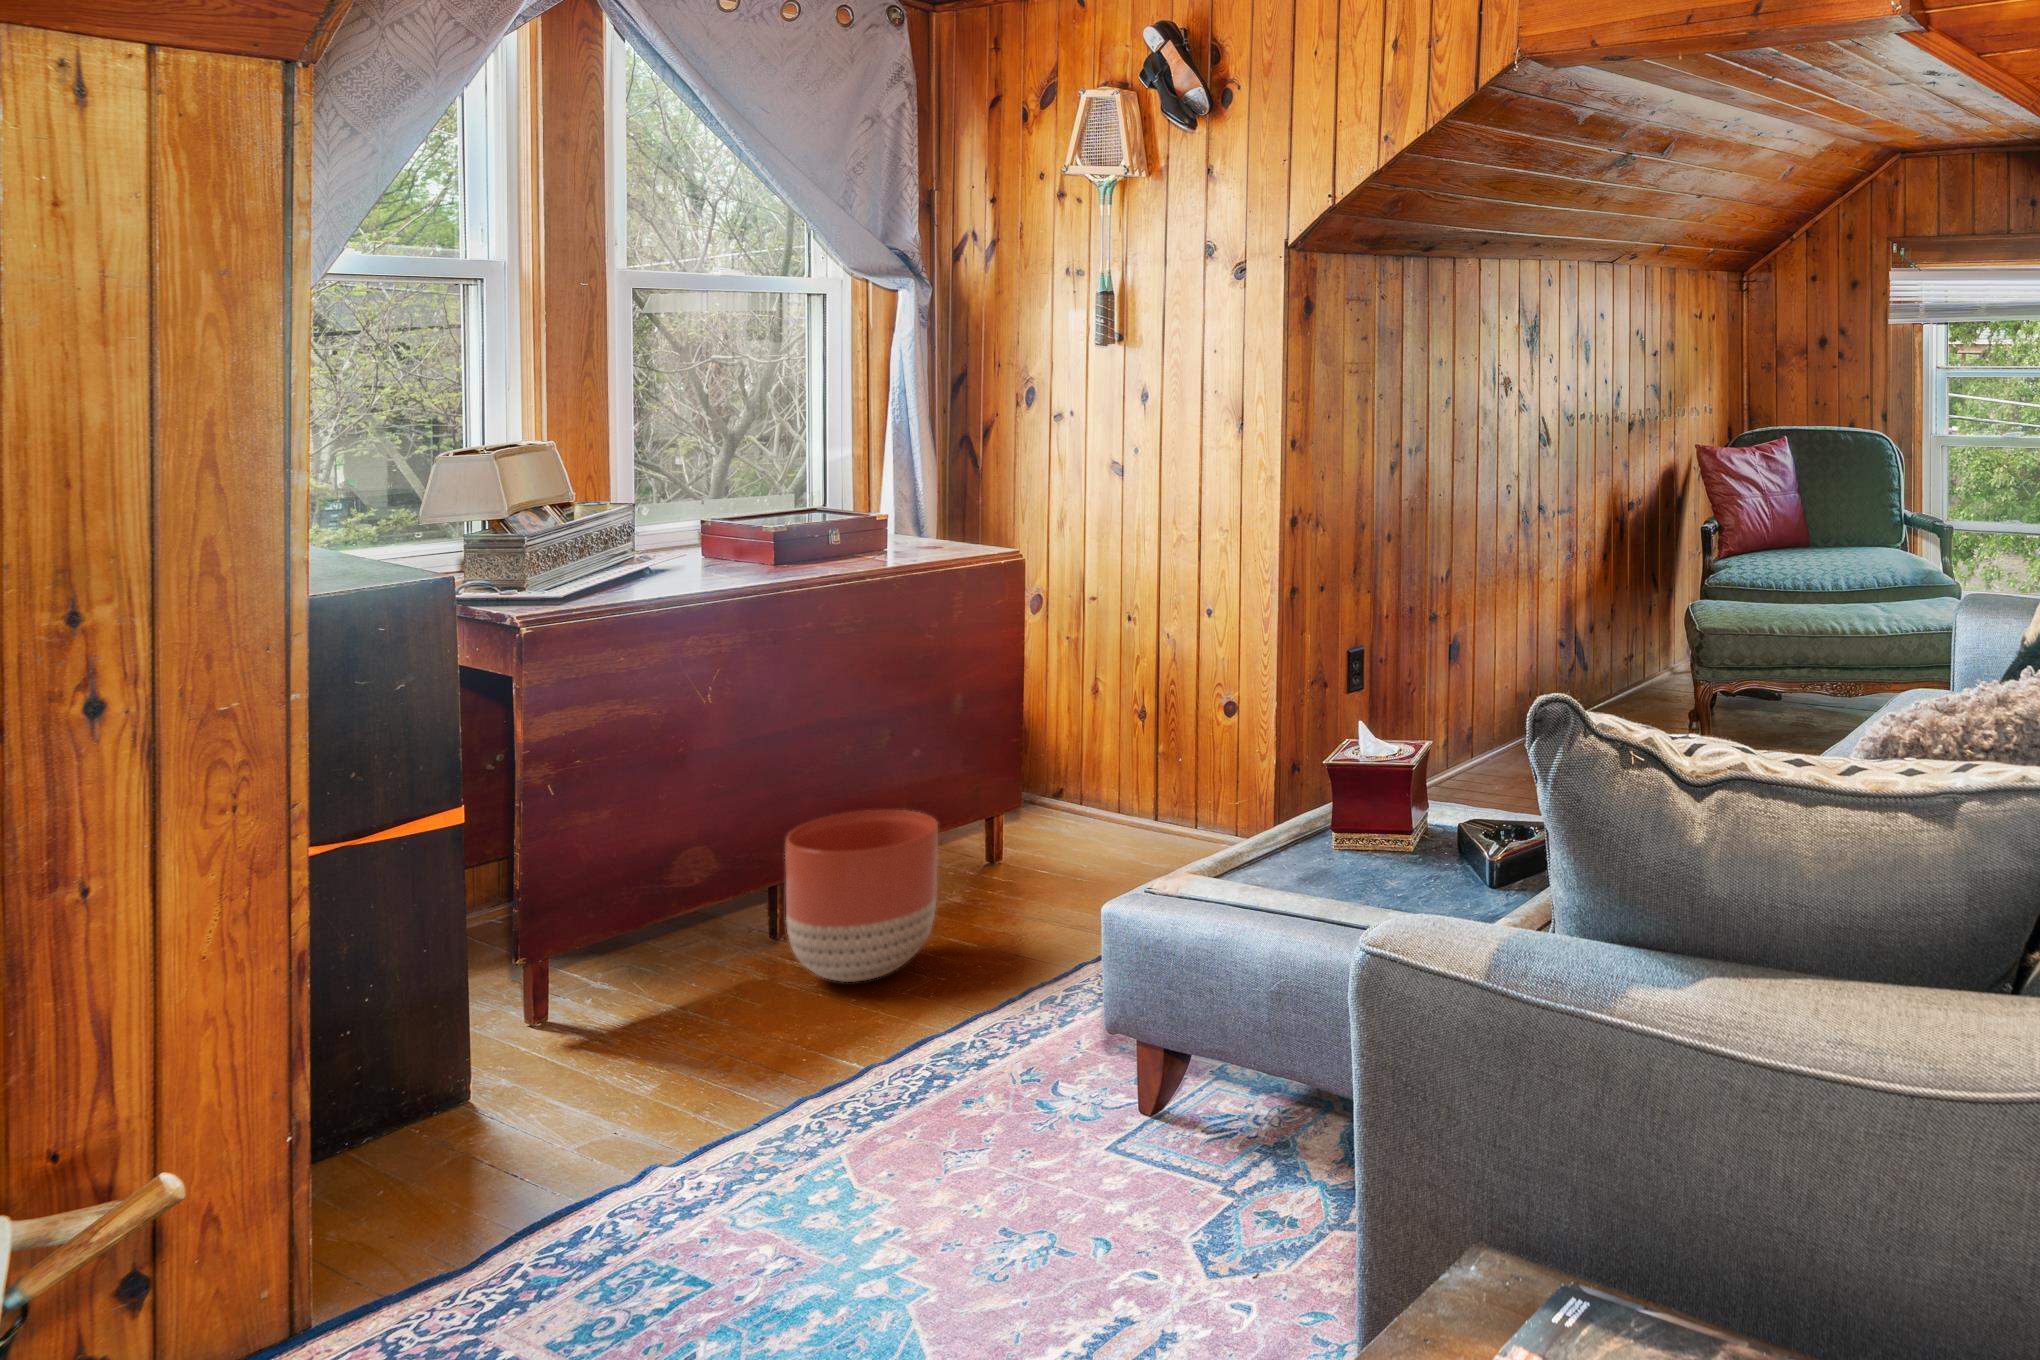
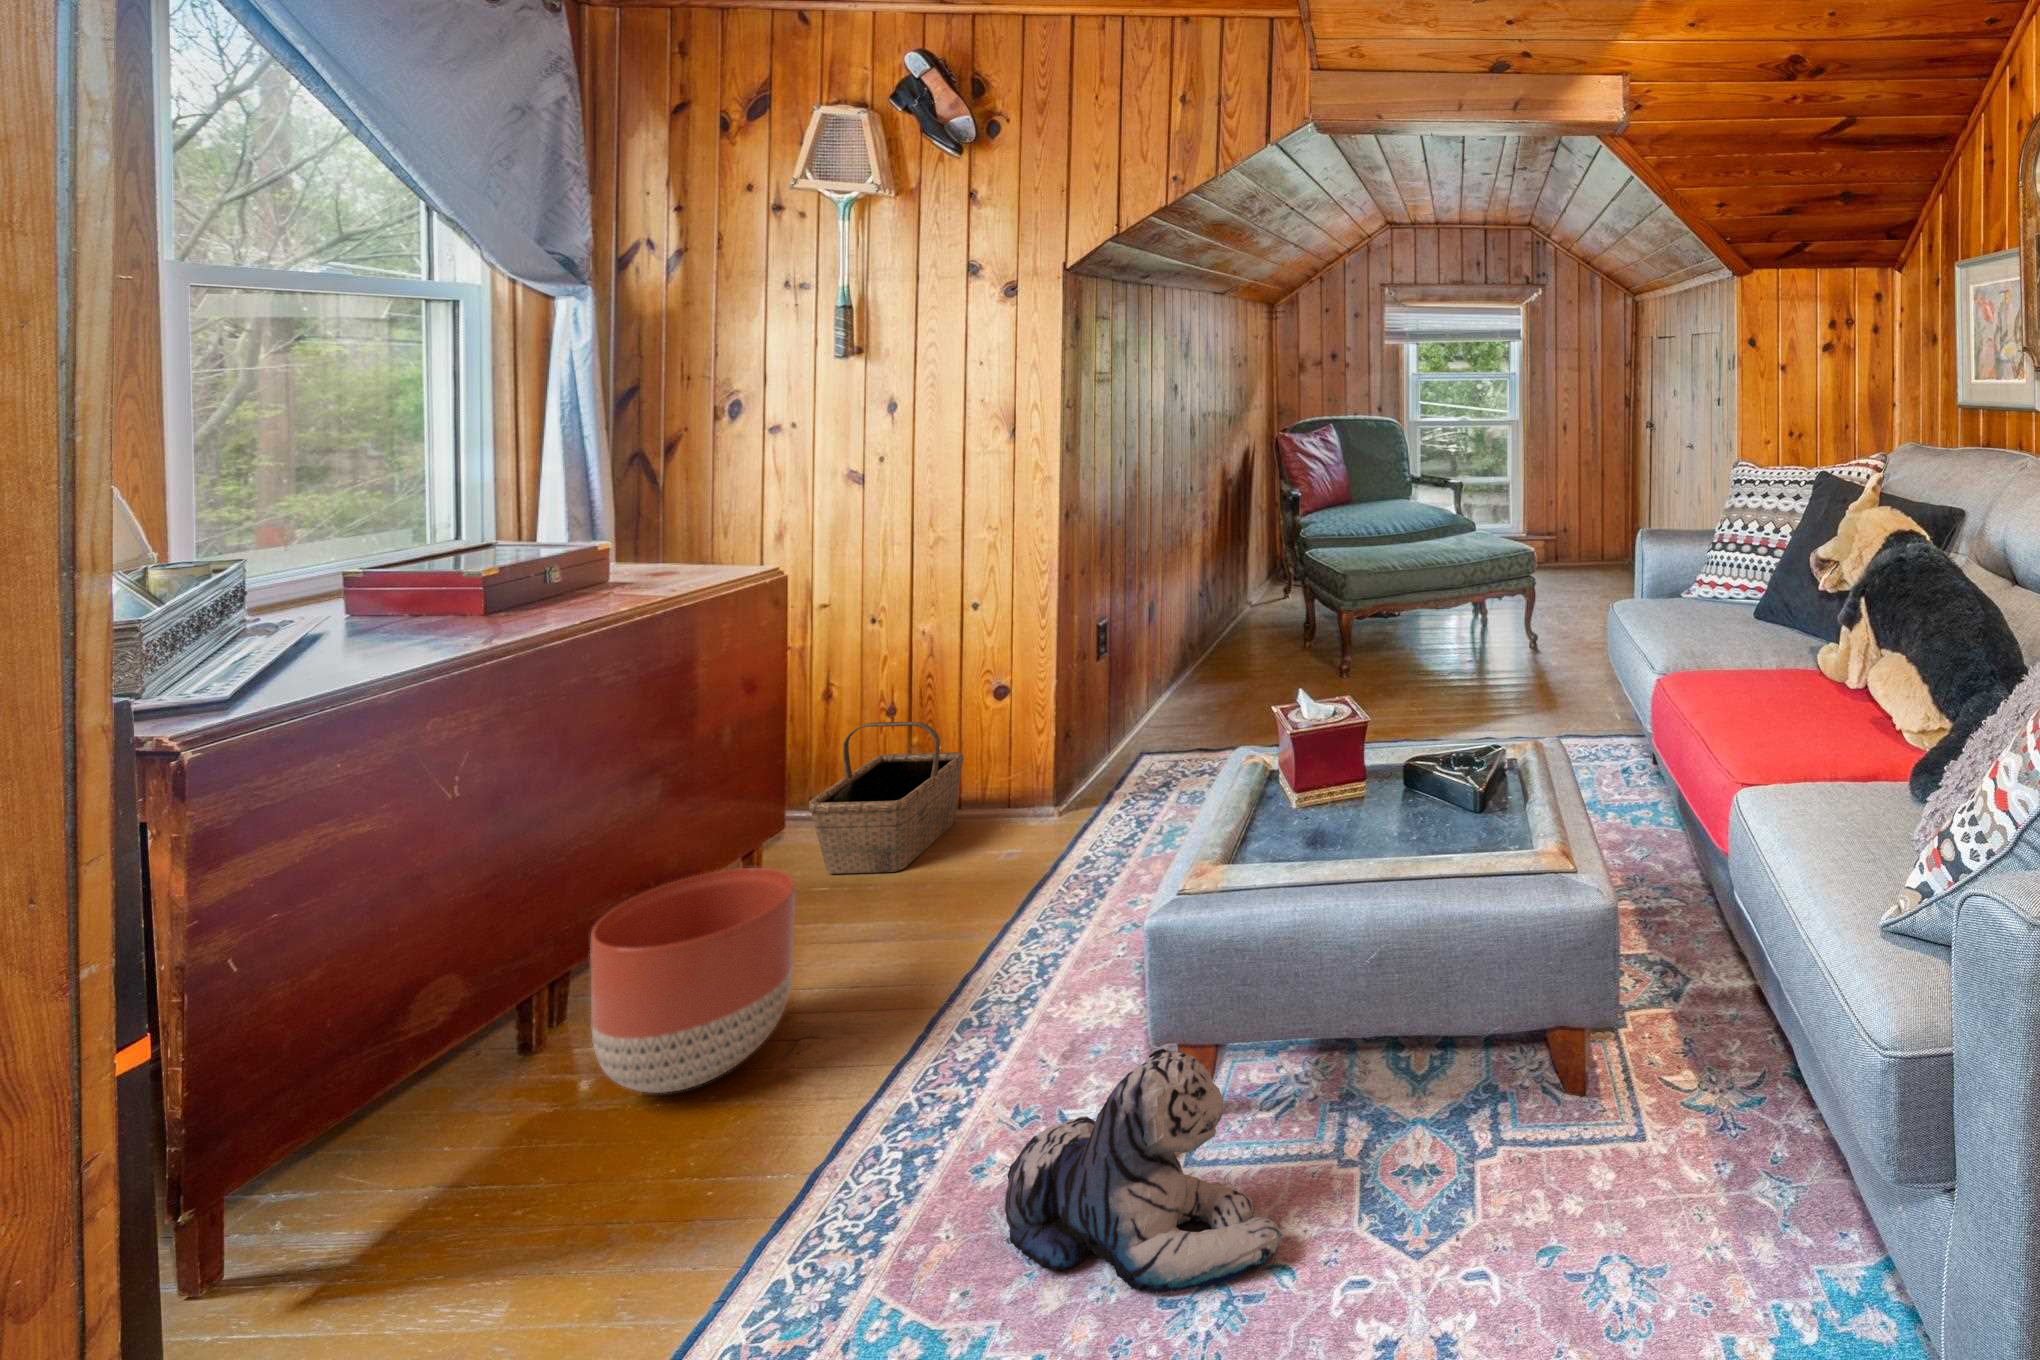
basket: none [1040,717,1193,866] -> present [809,722,963,874]
plush toy: none [945,1021,1116,1236] -> present [1005,1048,1282,1293]

